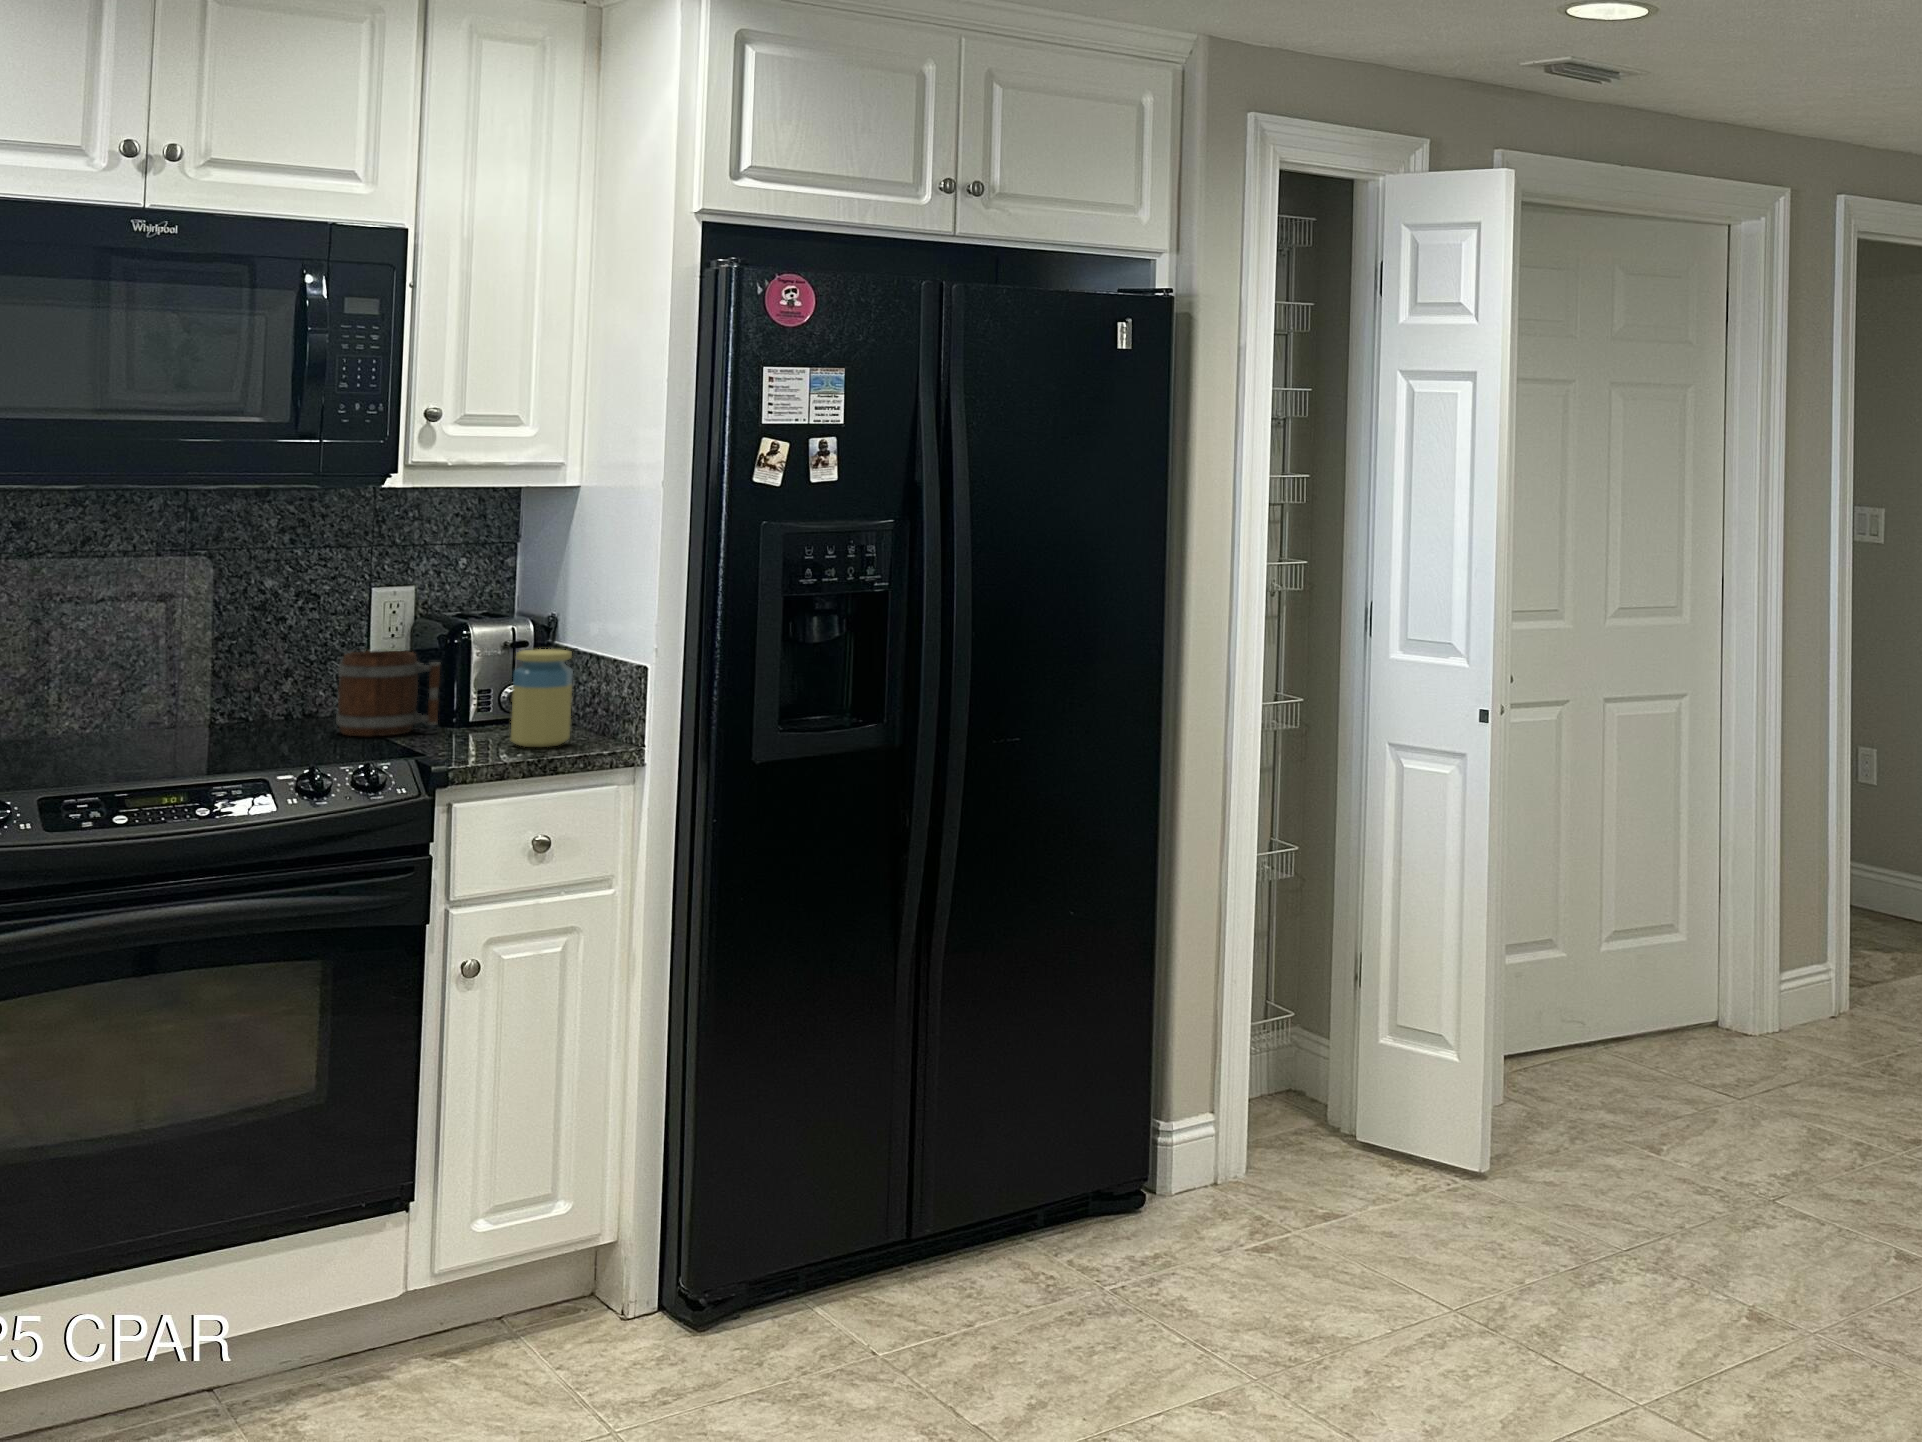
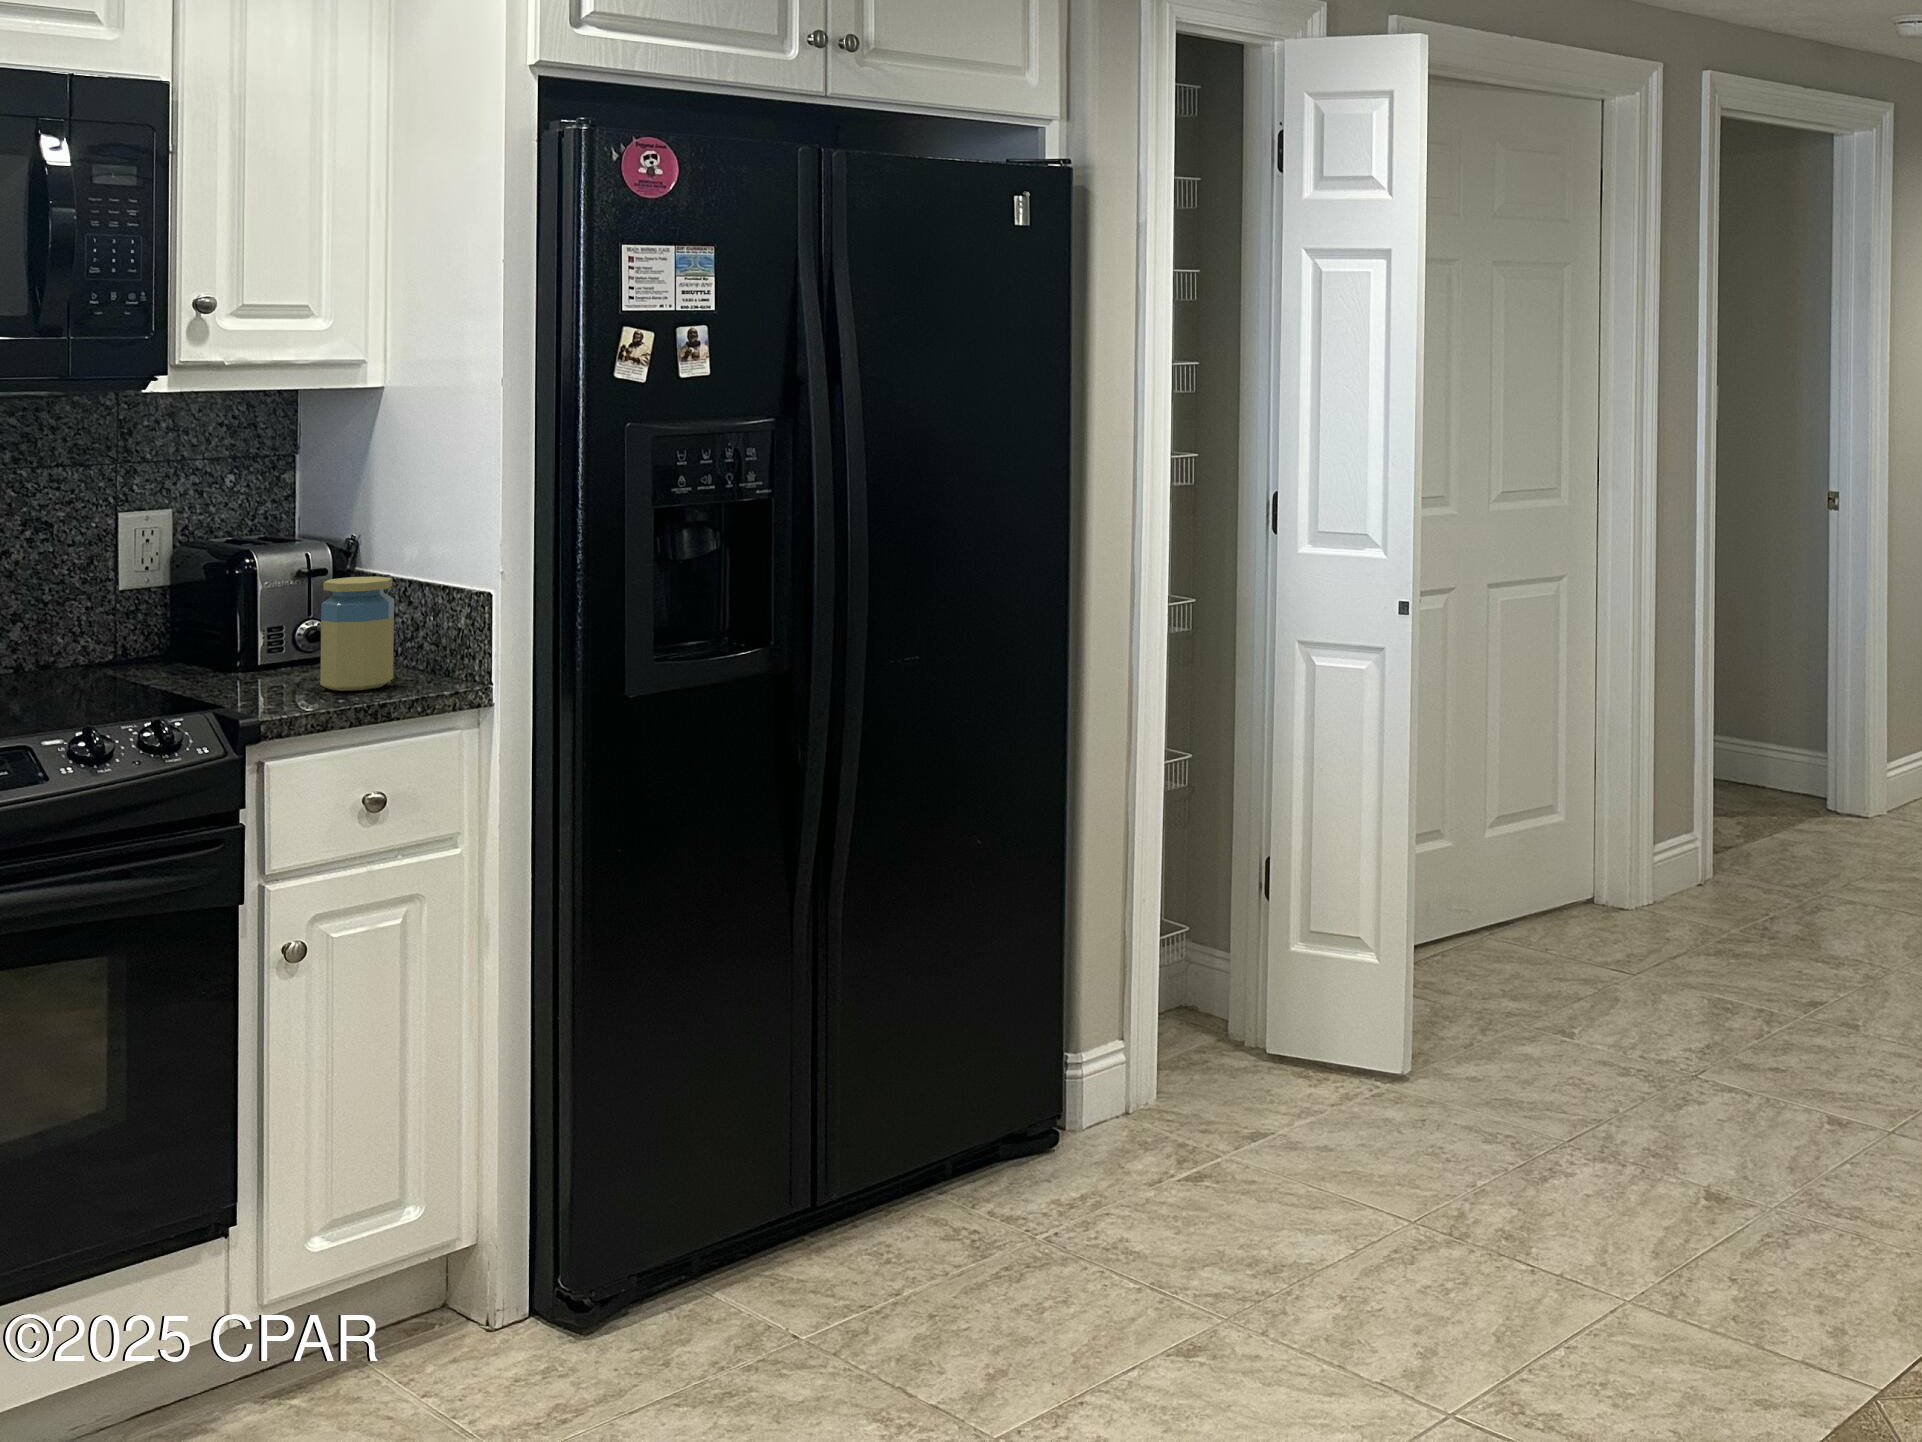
mug: present [336,651,440,736] -> none [90,586,222,688]

